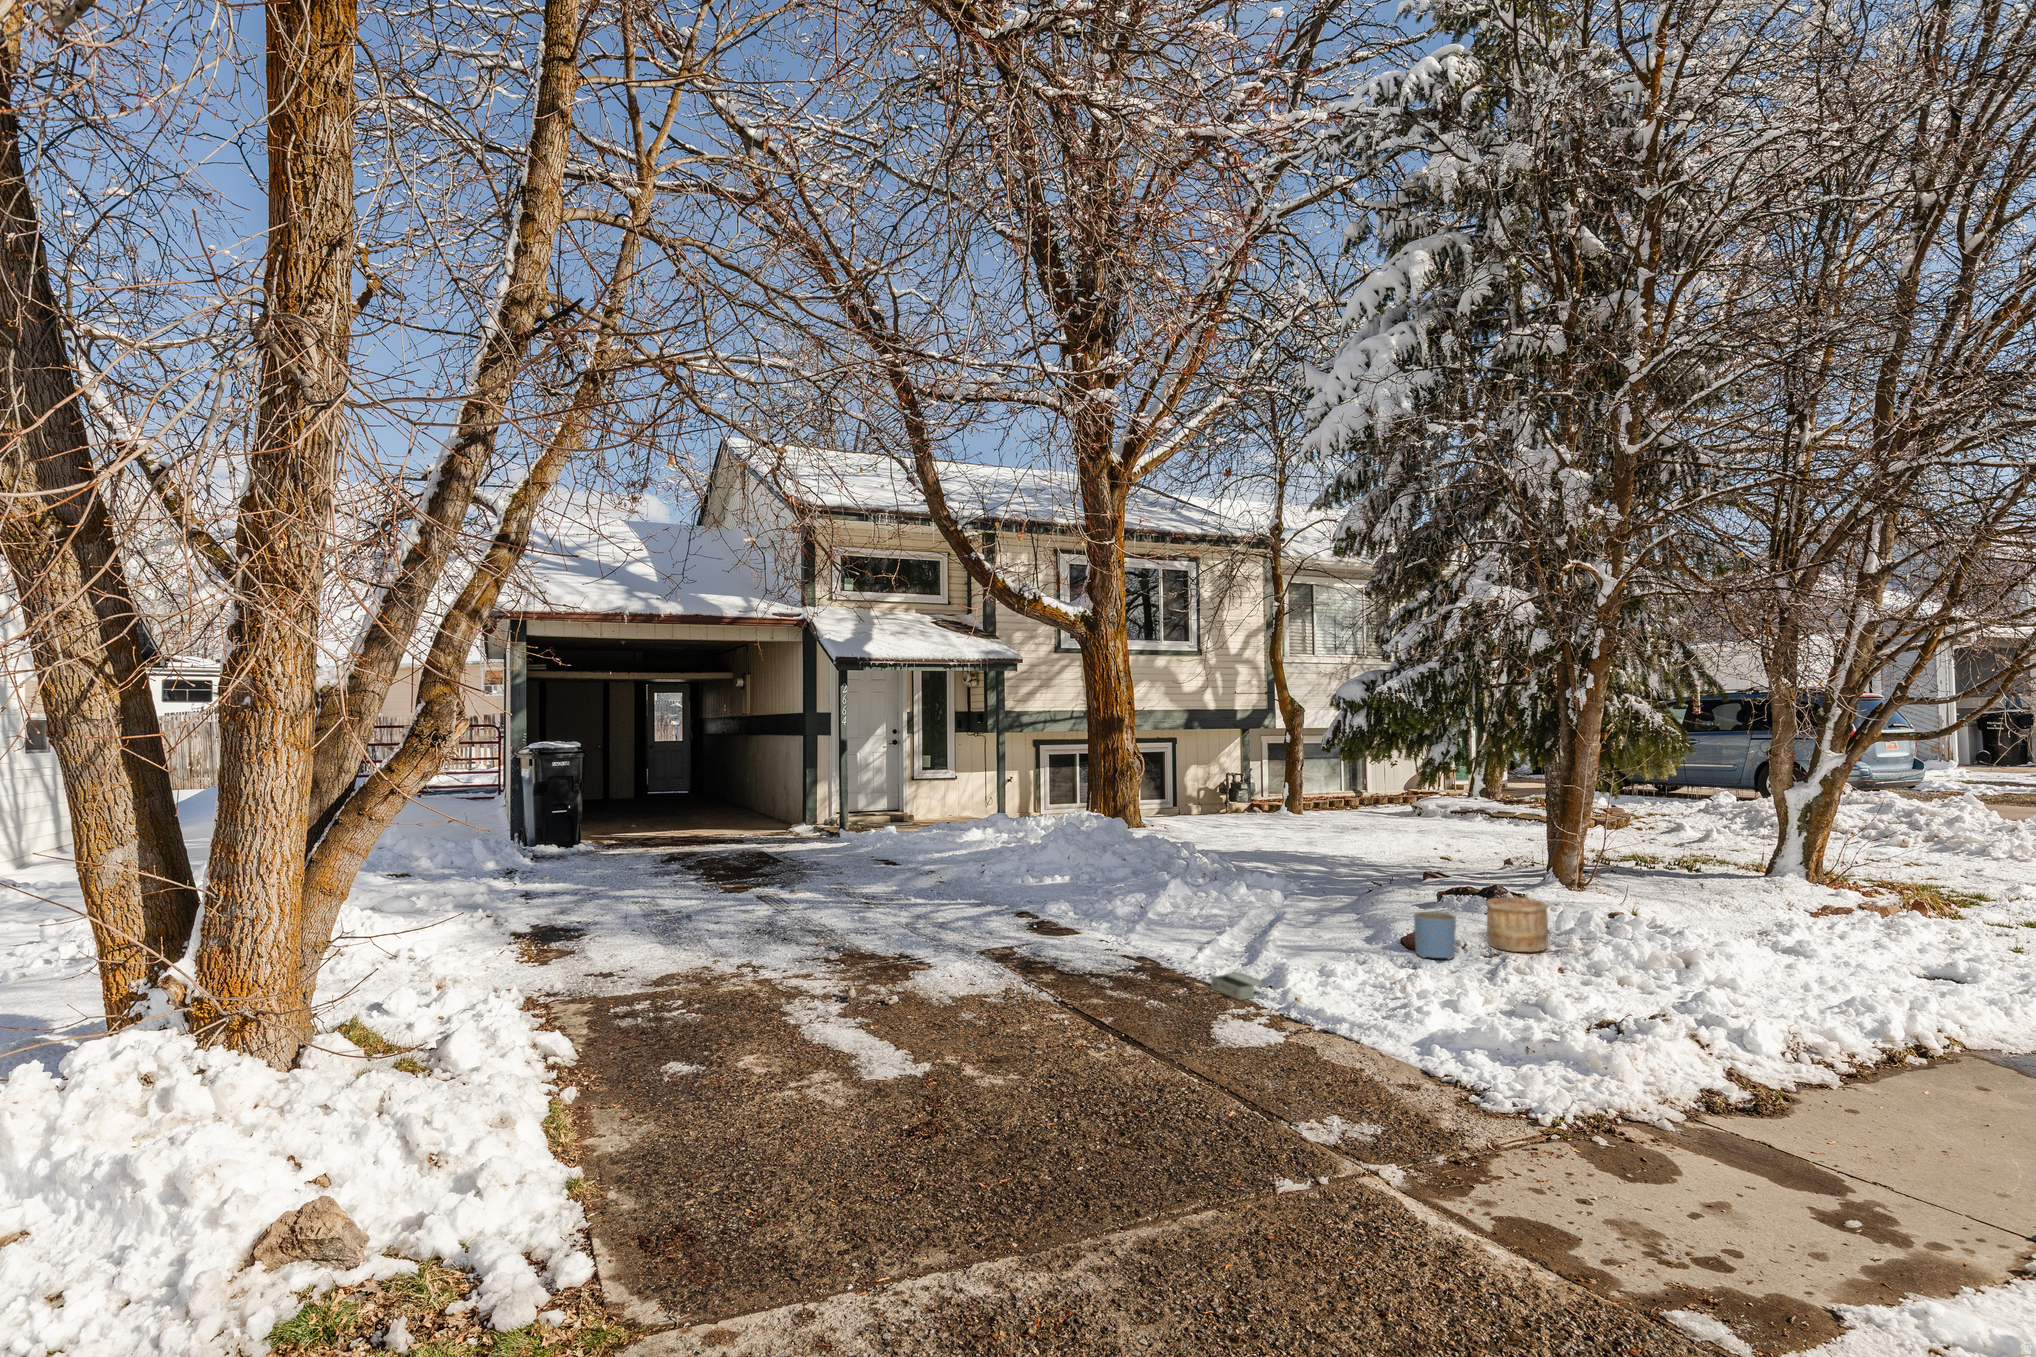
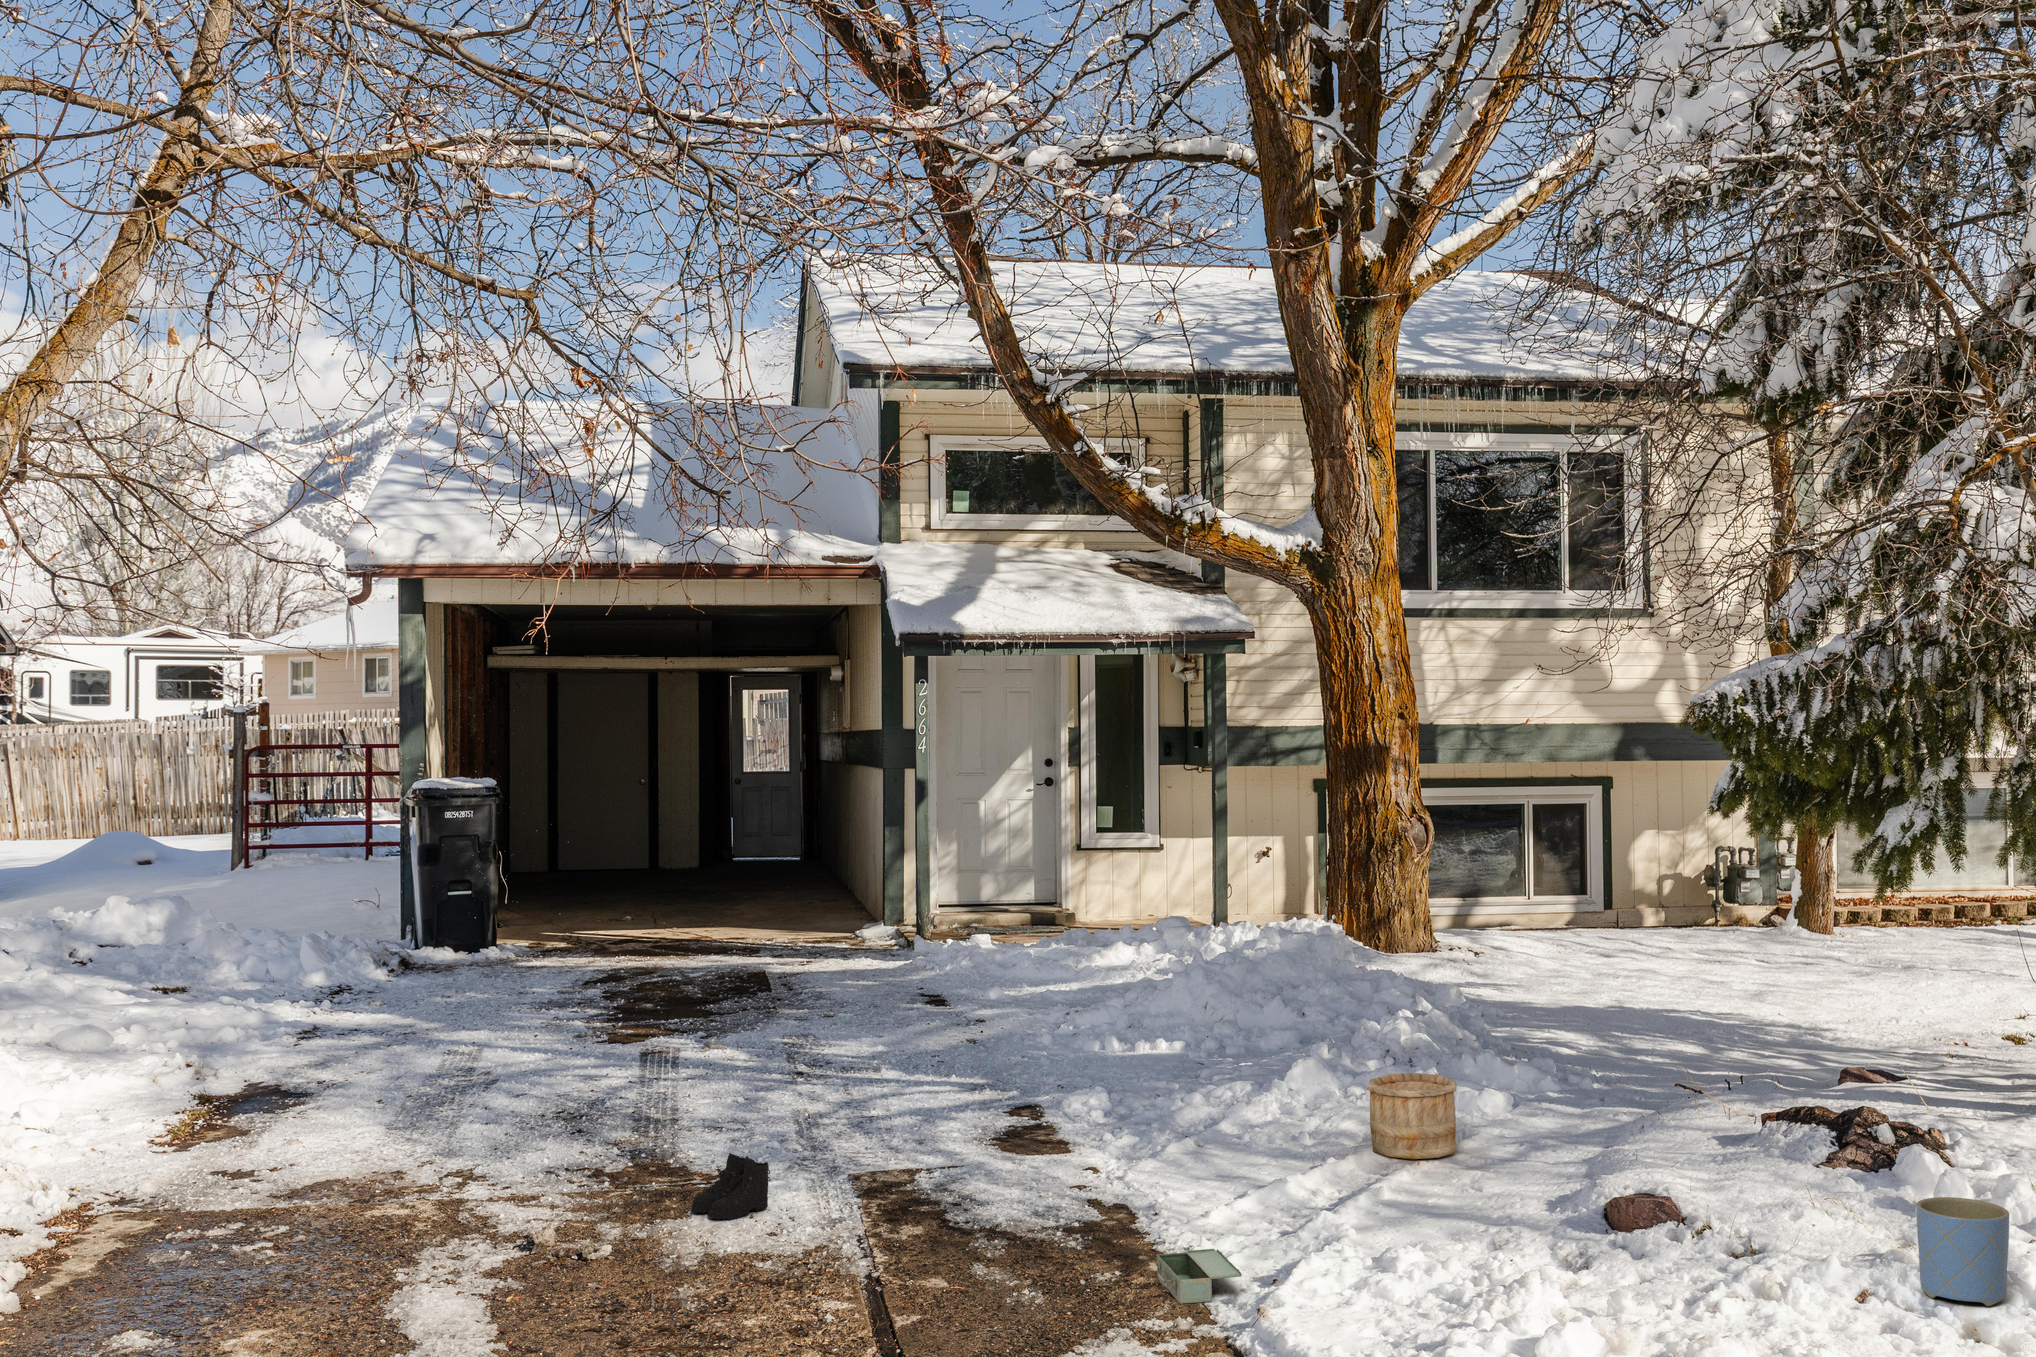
wooden bucket: present [1485,897,1548,952] -> present [1366,1073,1456,1159]
planter: present [1414,912,1456,959] -> present [1916,1197,2009,1306]
boots: none [915,940,958,977] -> present [691,1153,771,1220]

